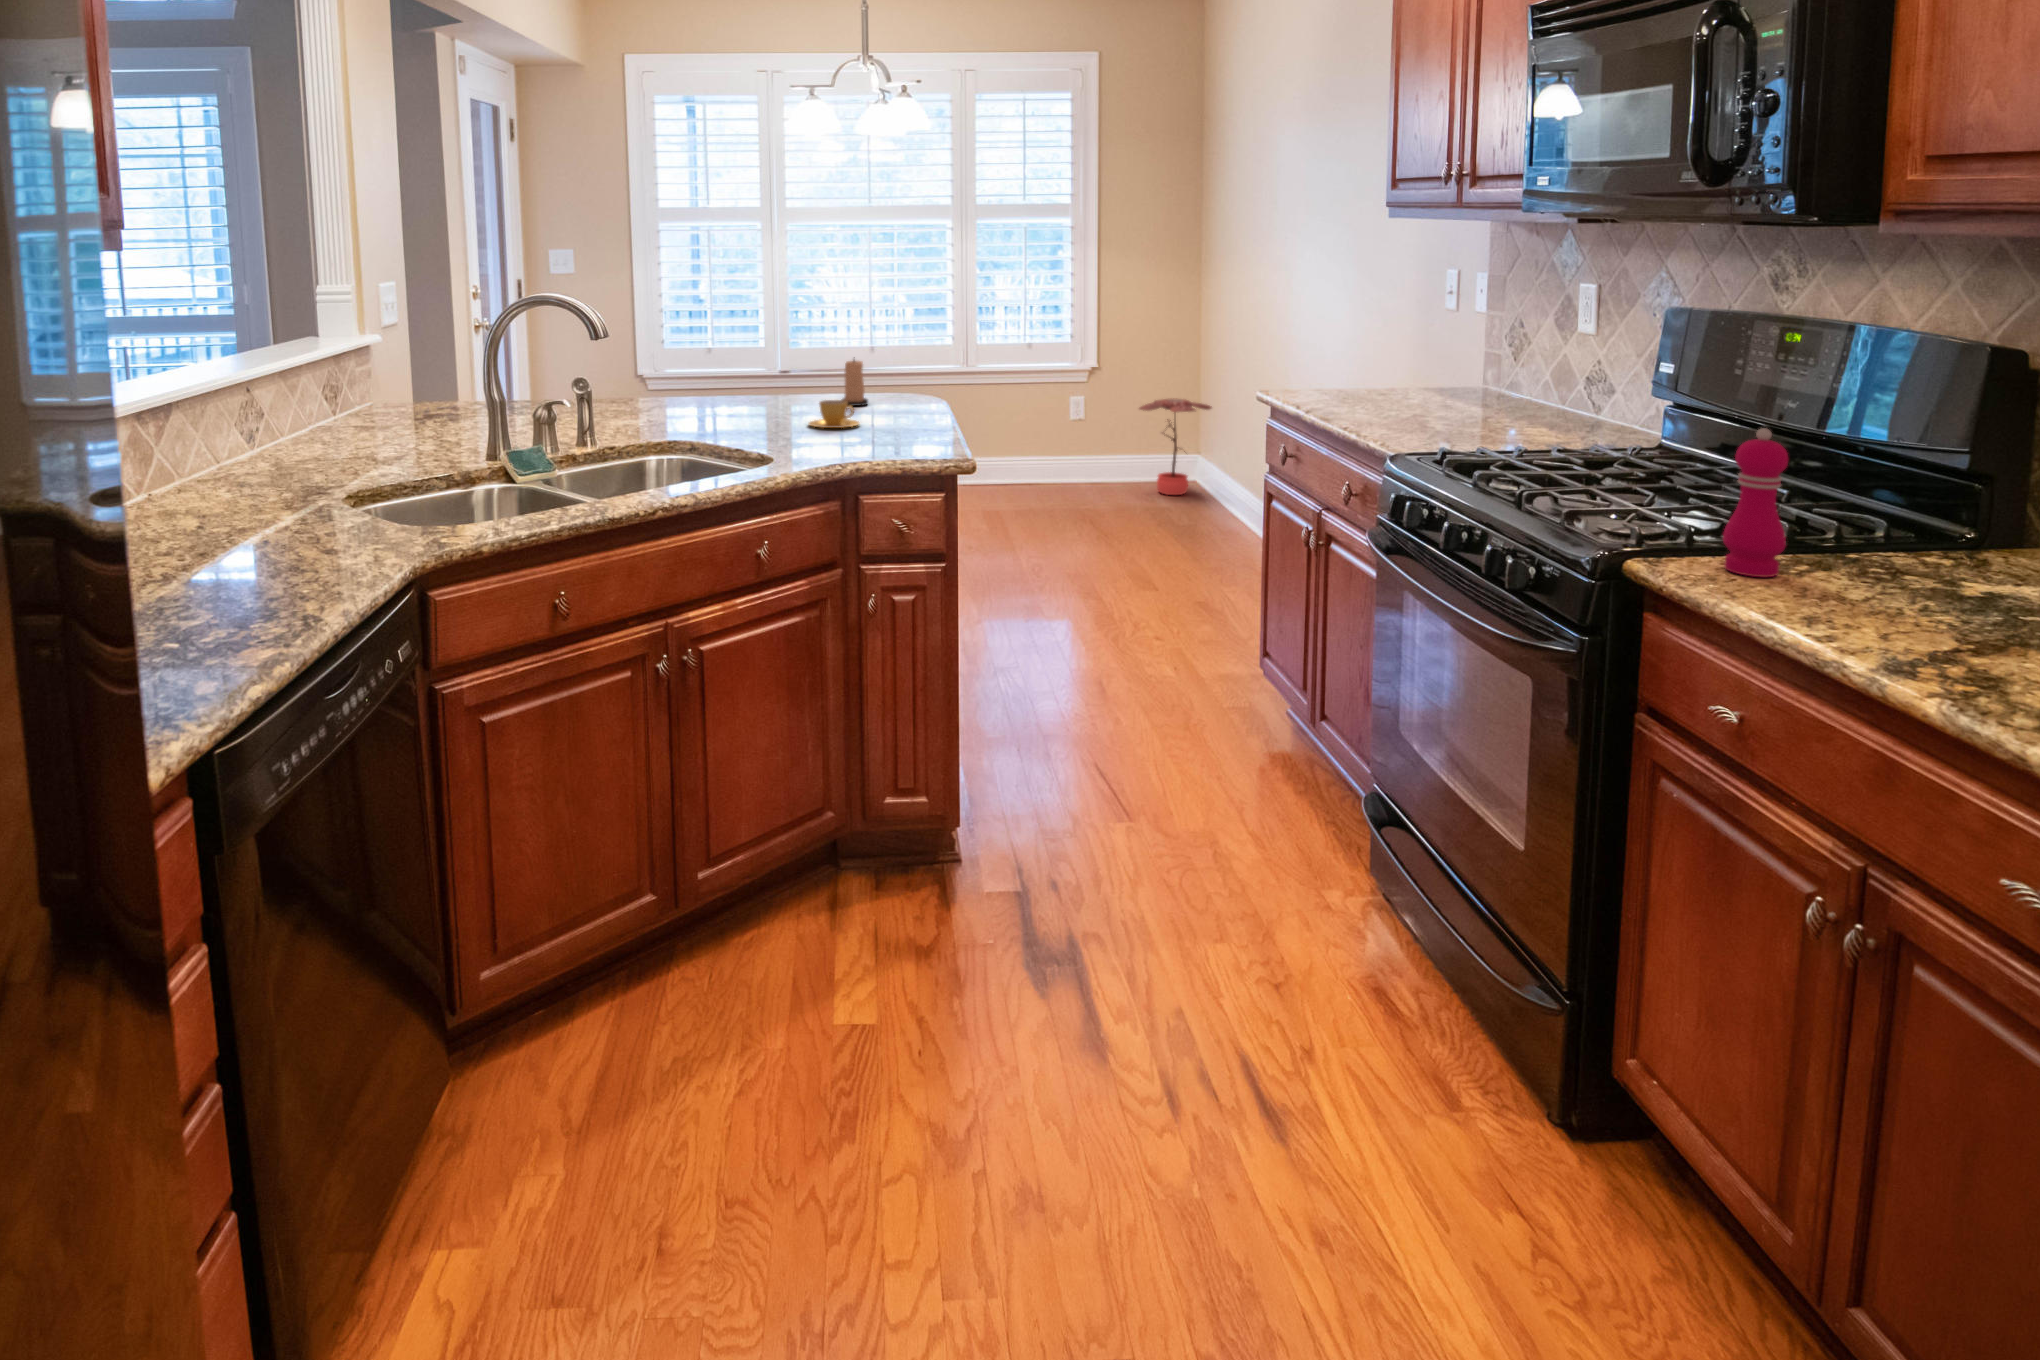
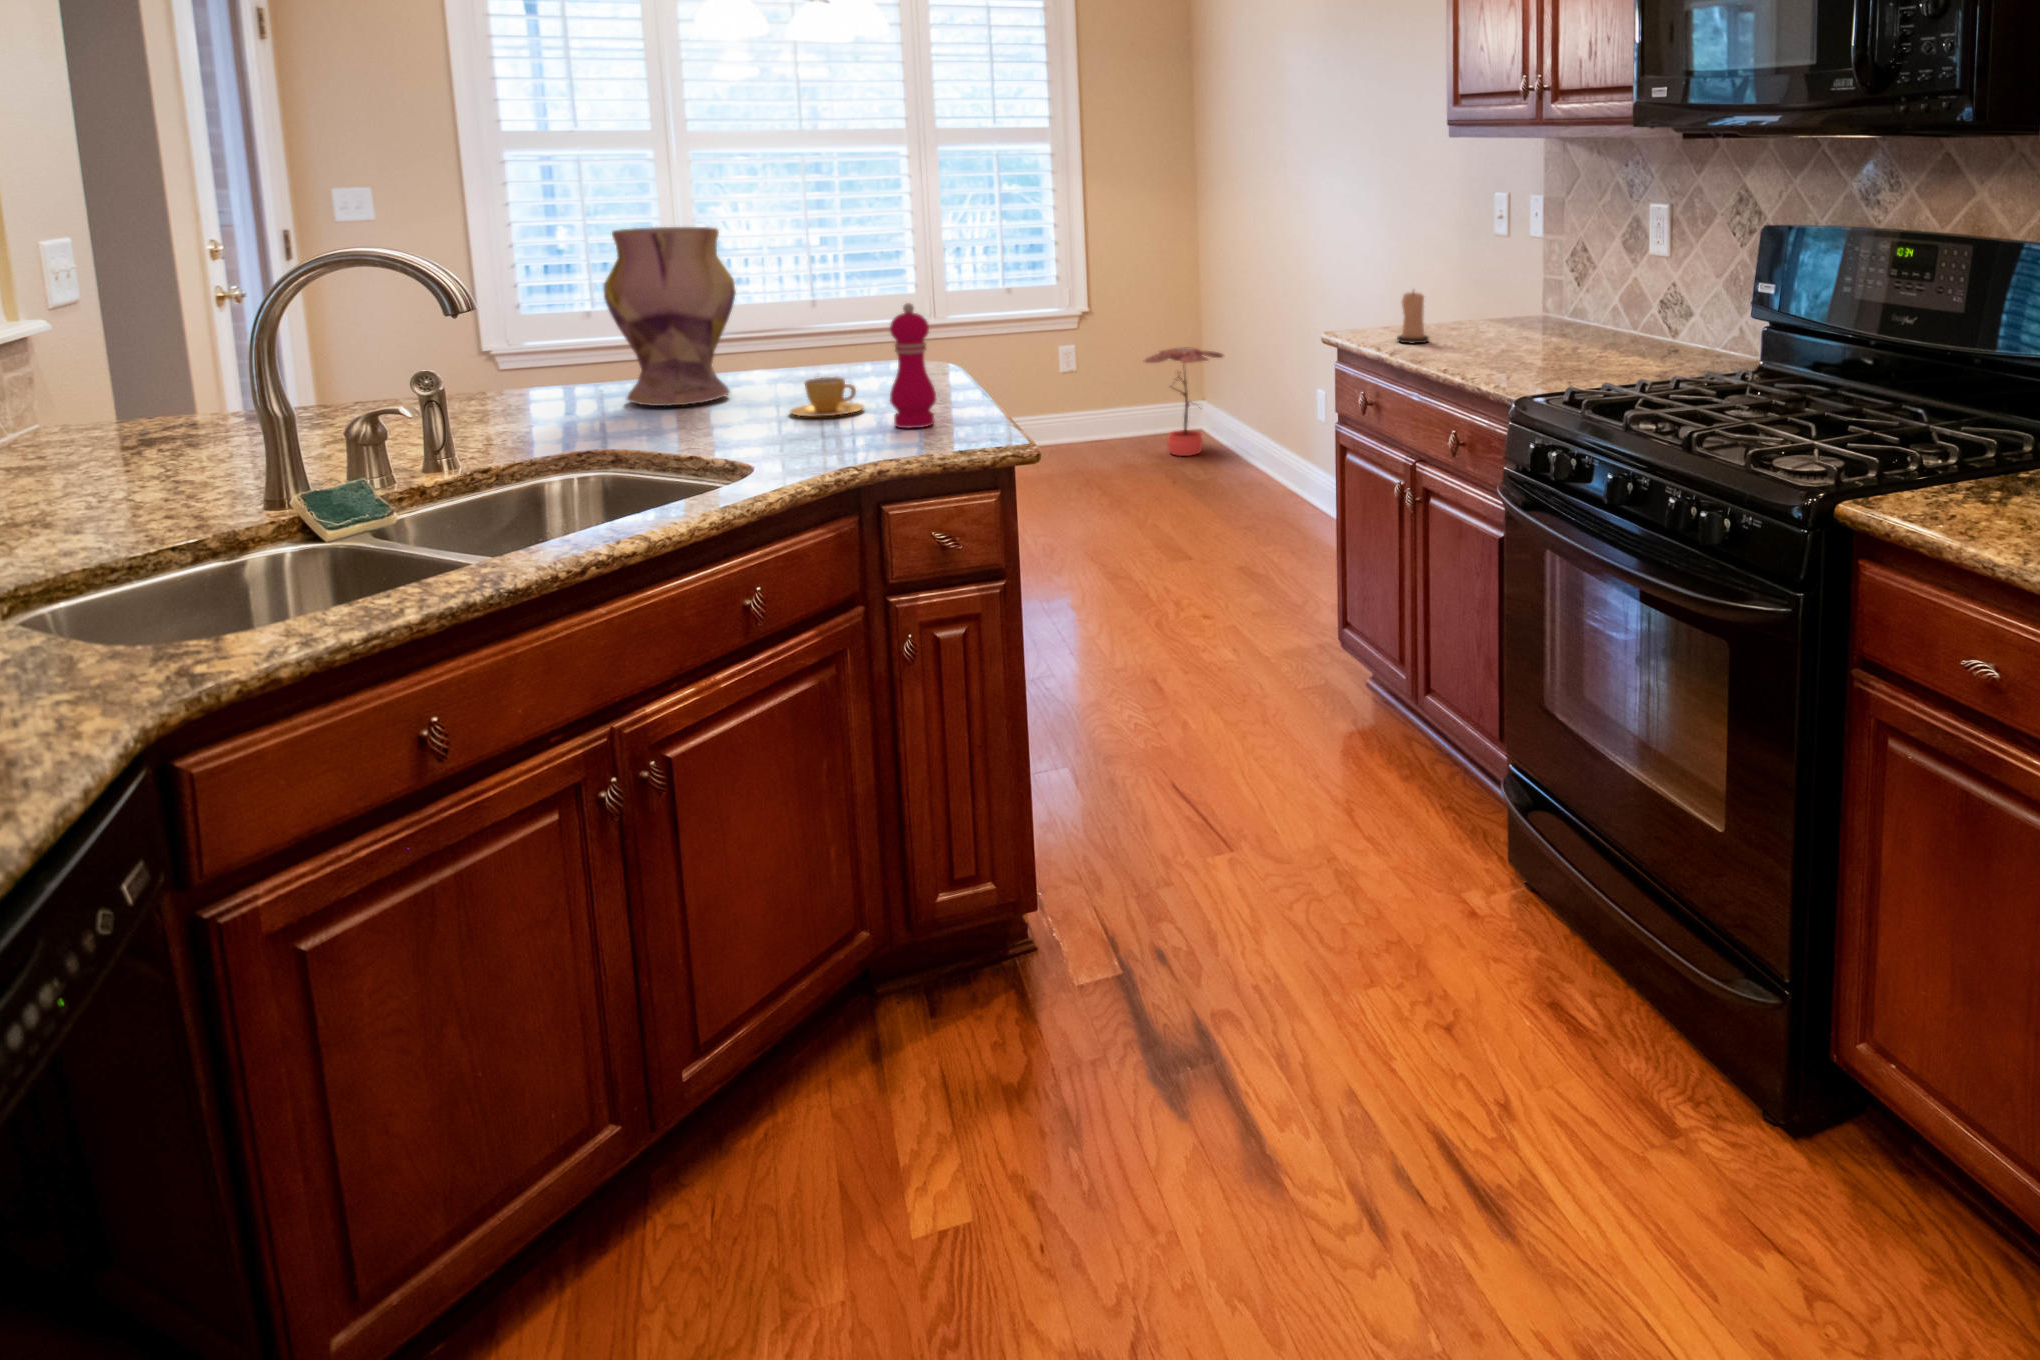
vase: none [696,286,781,414] -> present [604,227,736,406]
candle: present [842,360,868,406] -> present [1397,292,1429,343]
pepper mill: present [1723,428,1788,577] -> present [890,303,936,428]

